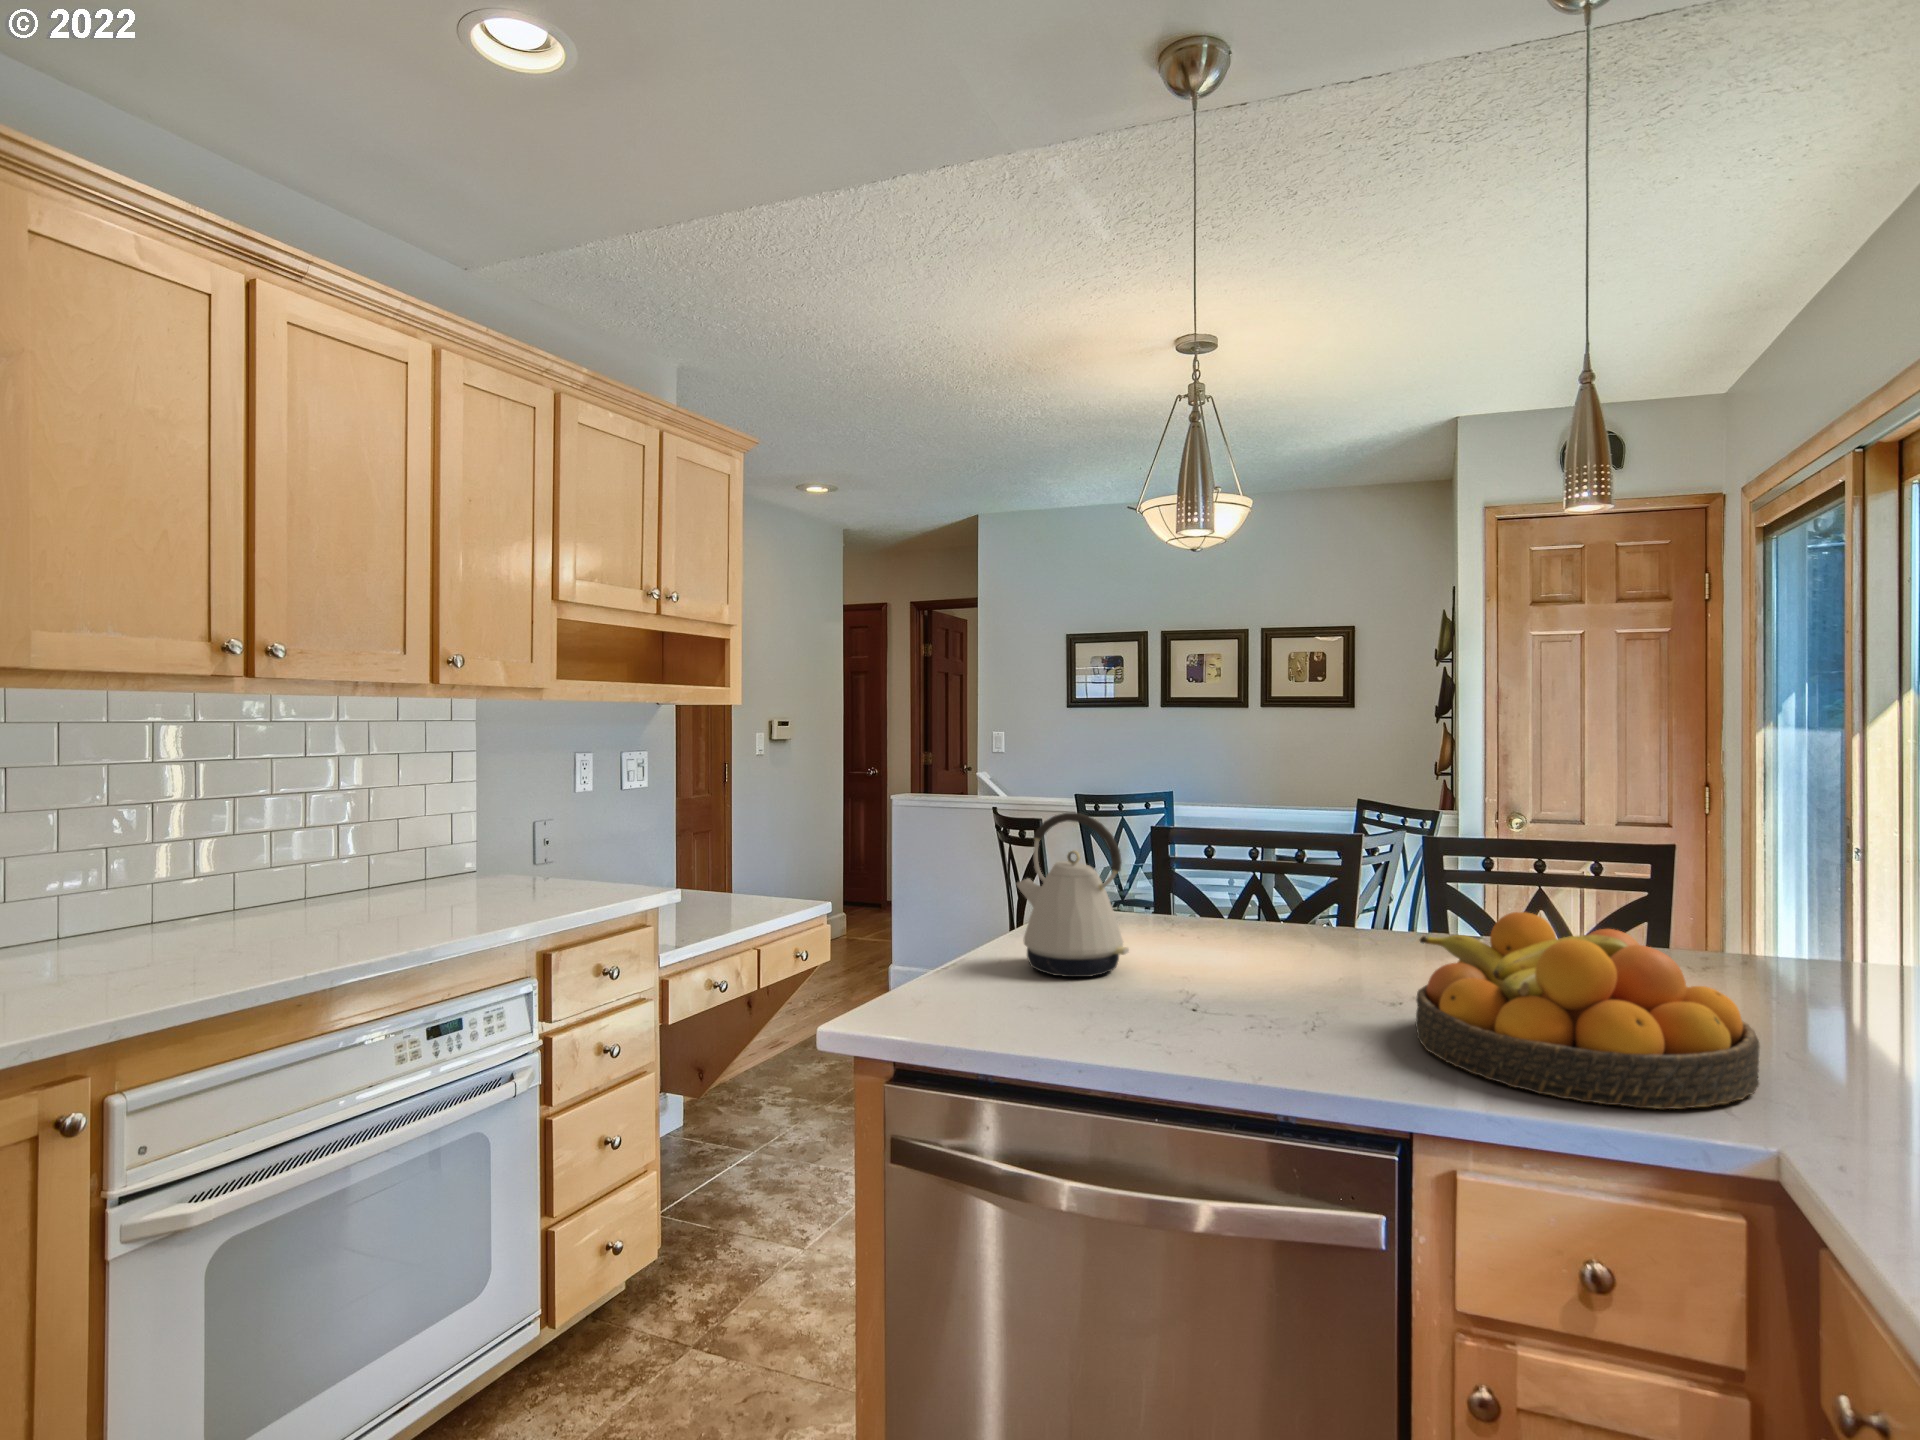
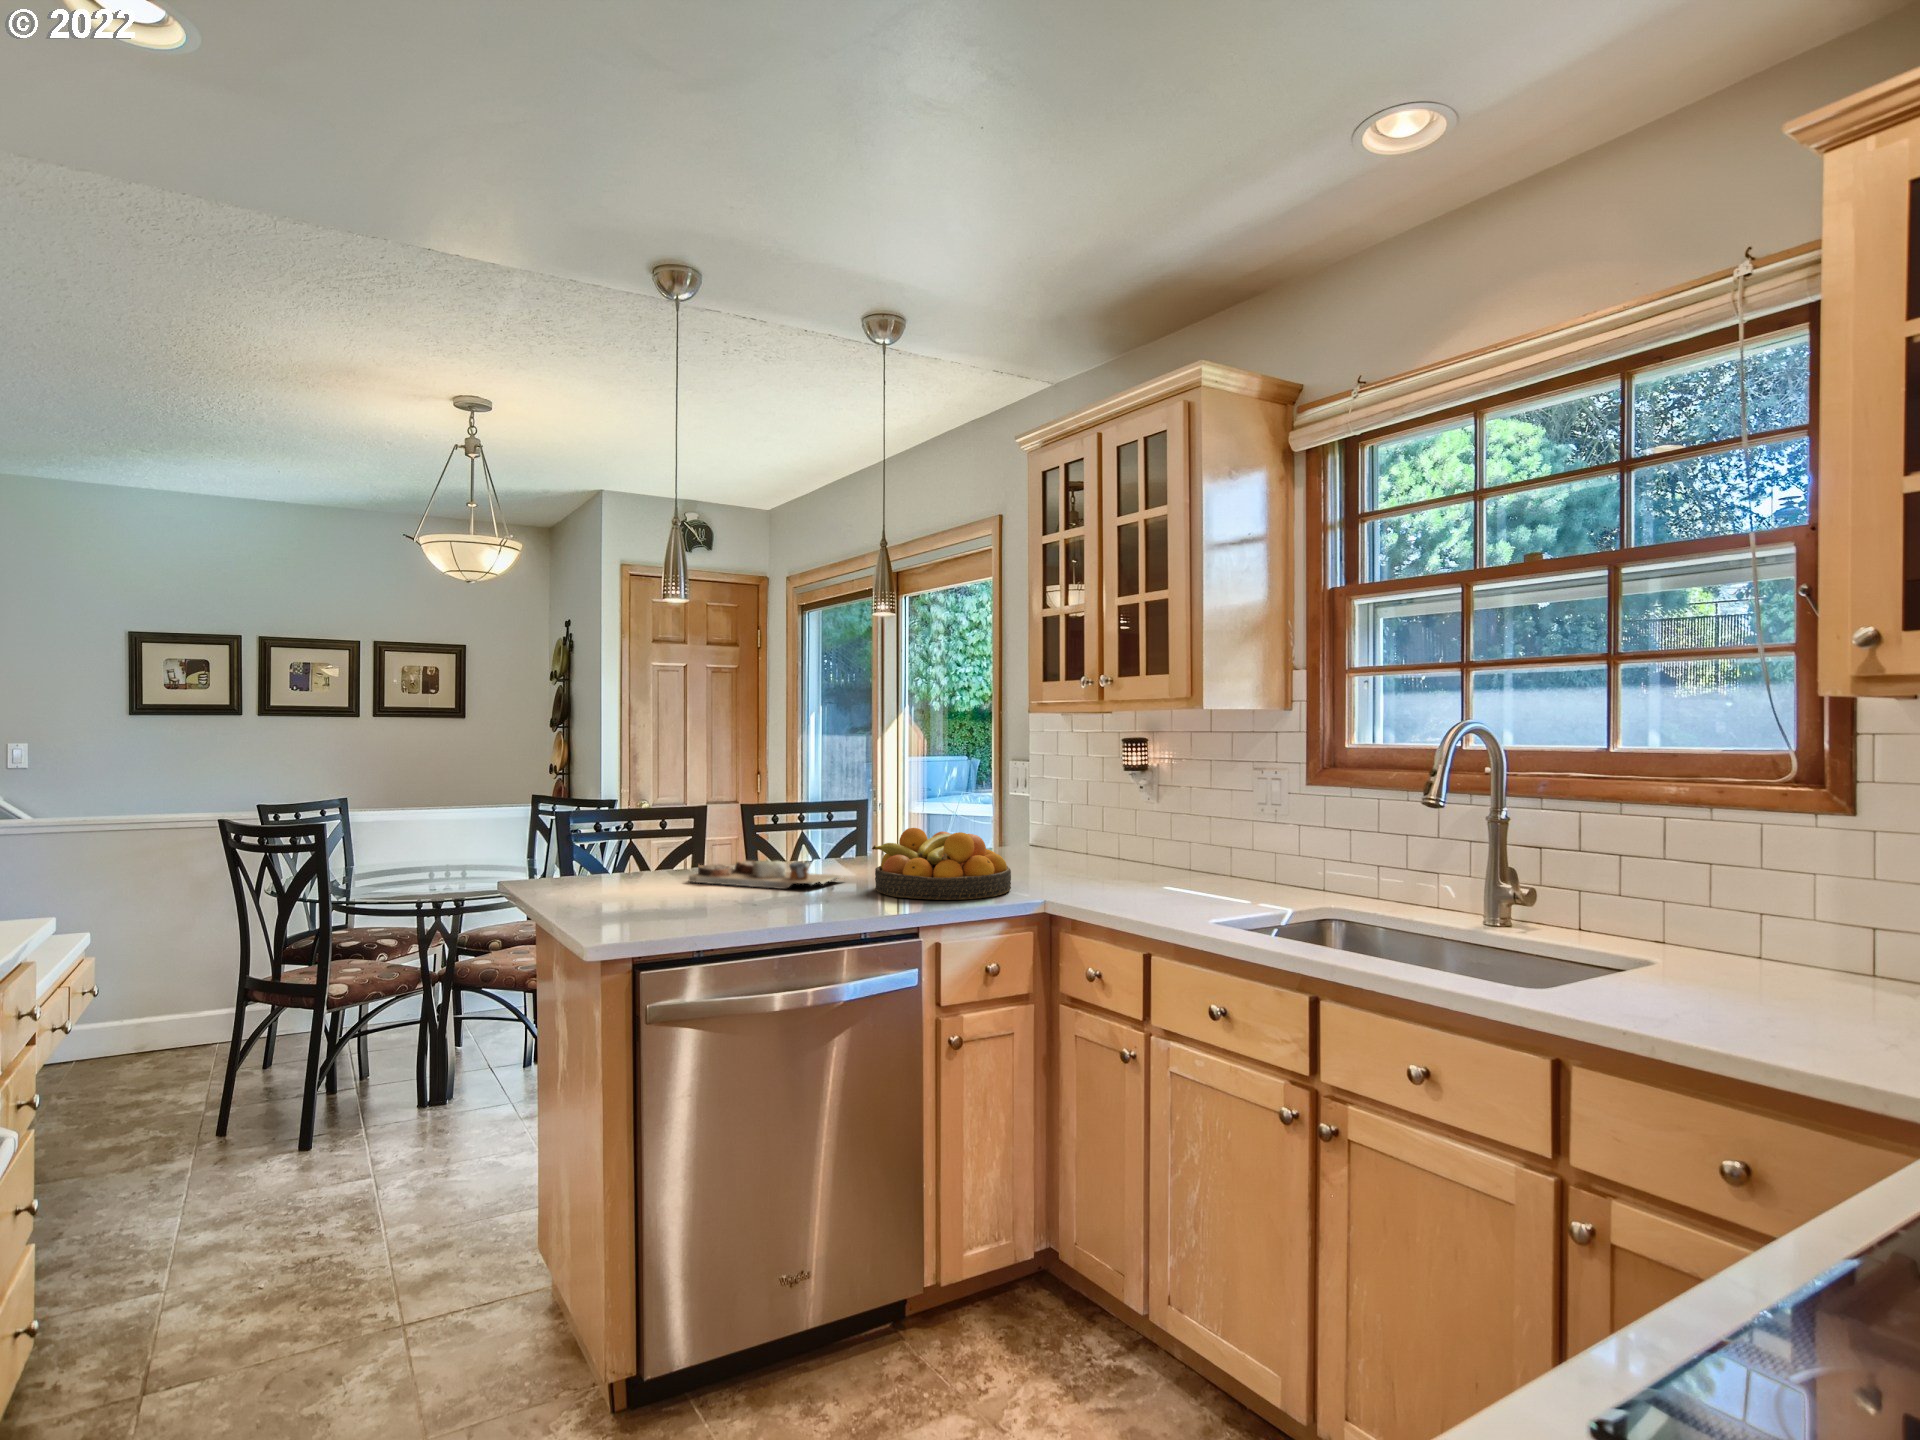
kettle: present [1016,813,1129,977] -> none [614,798,700,907]
cutting board: none [1215,916,1442,990] -> present [688,860,842,889]

